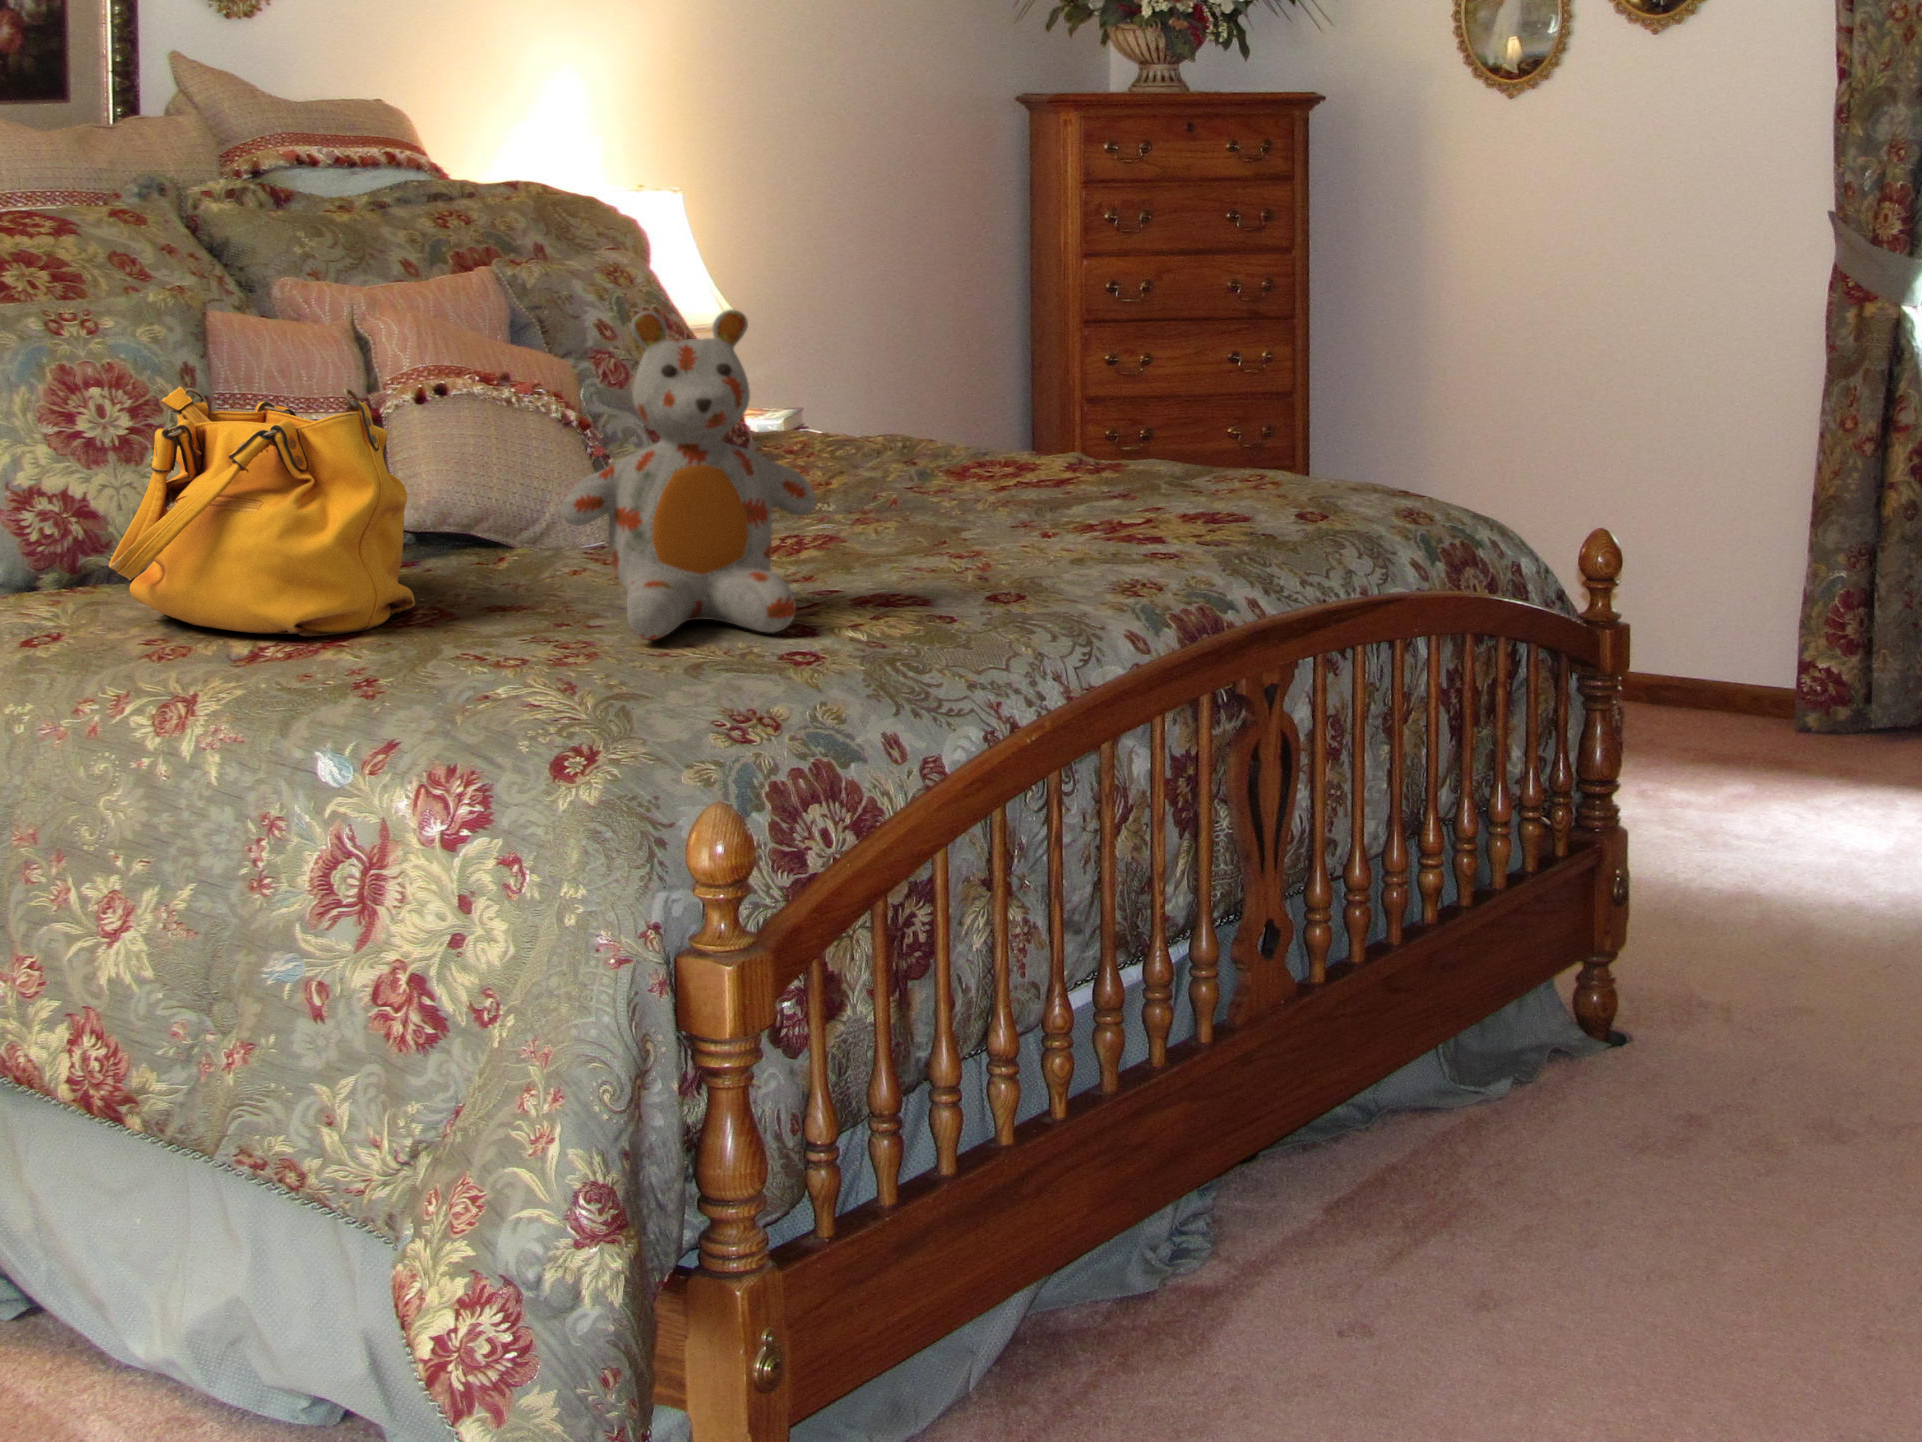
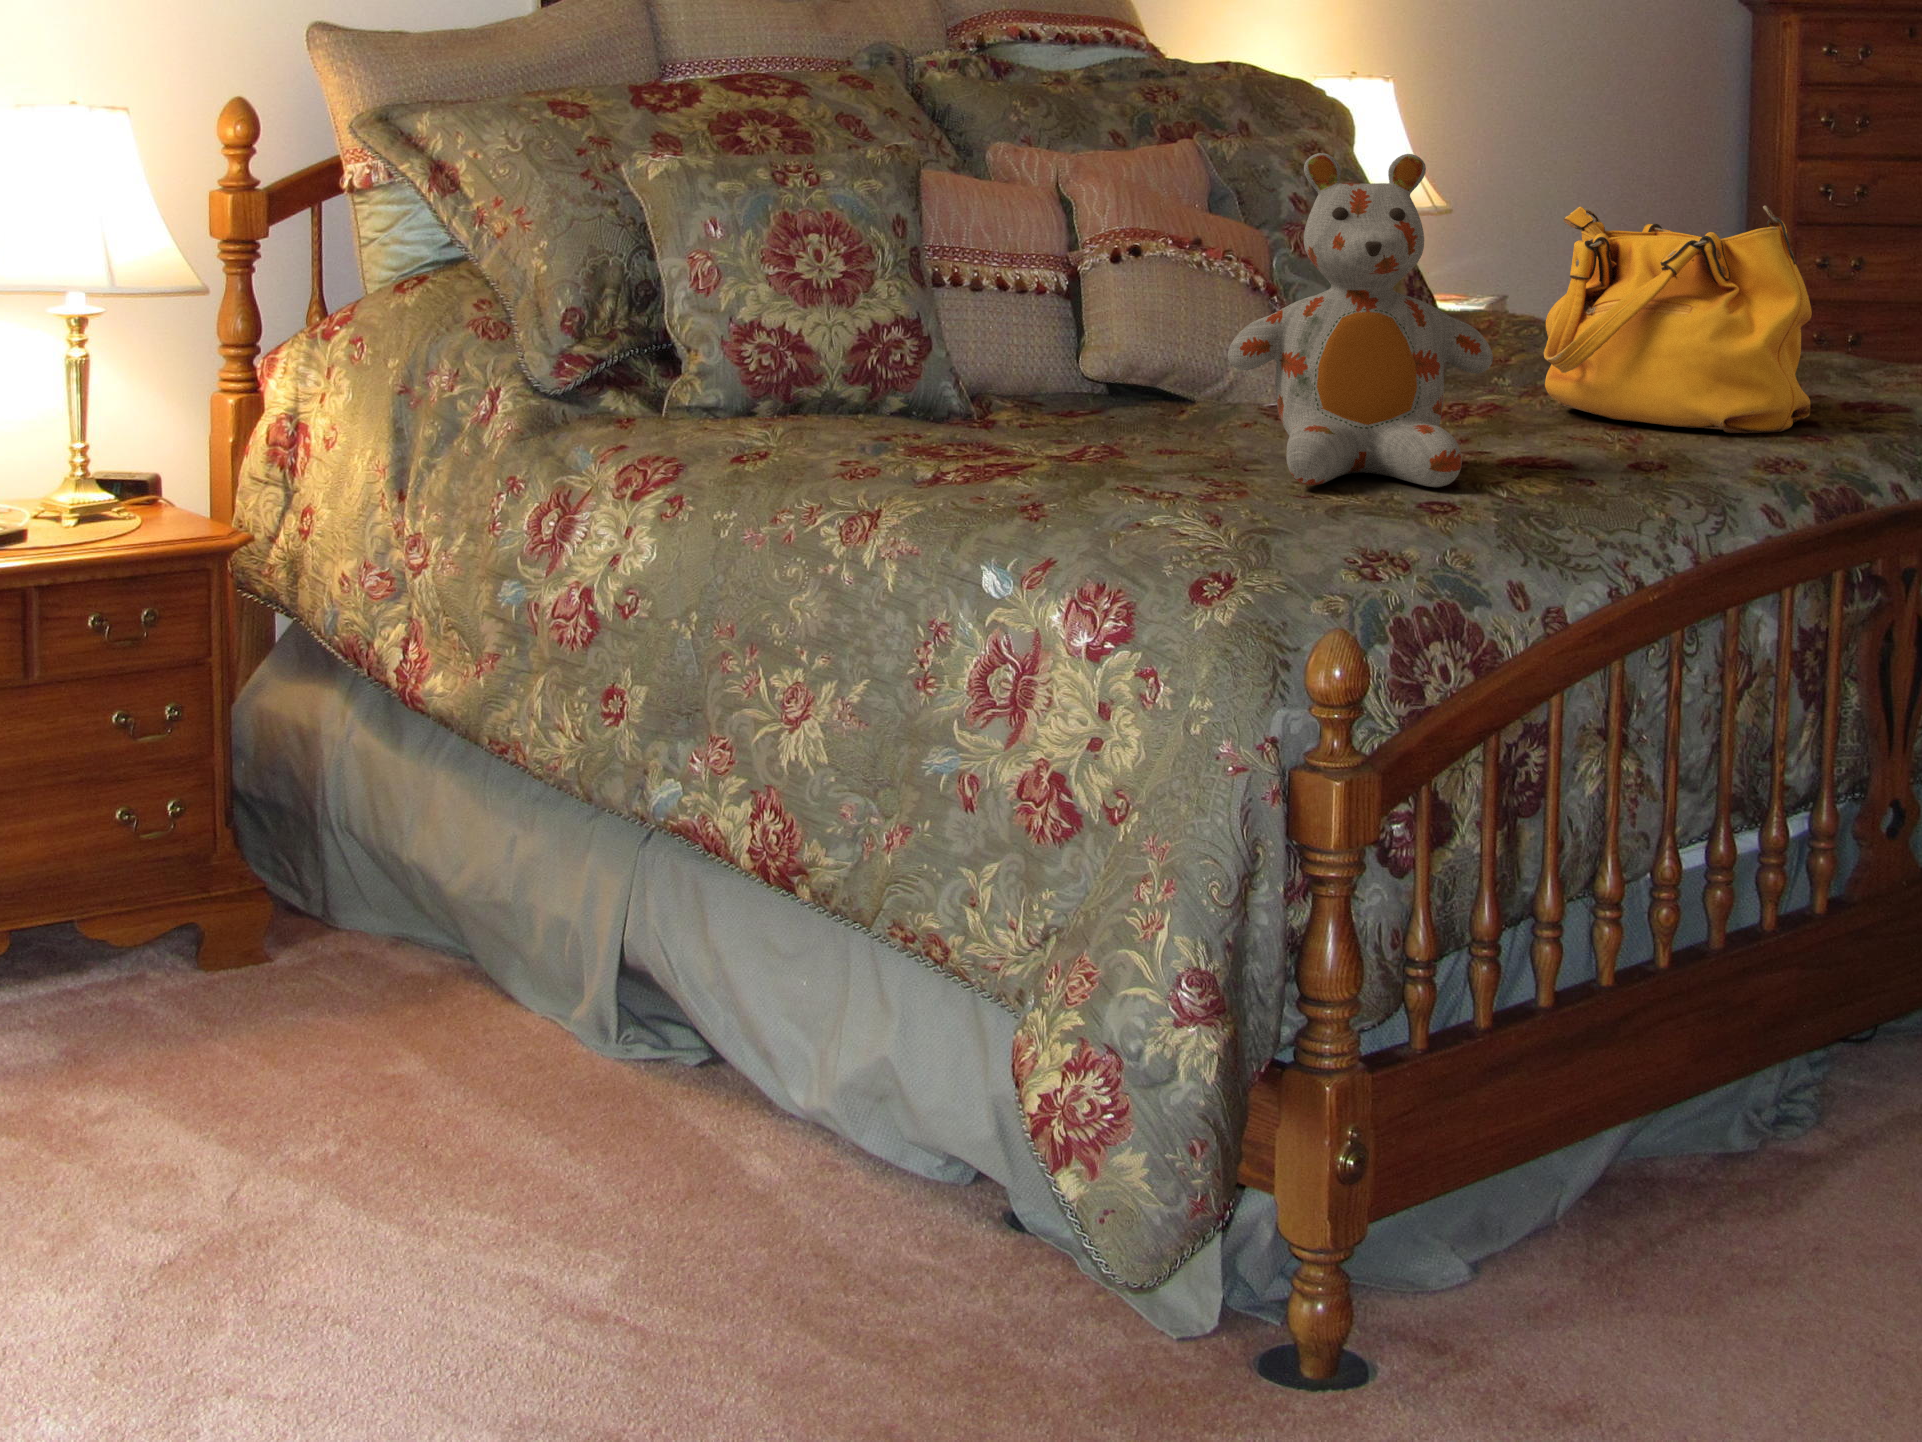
handbag: present [109,386,415,637] -> present [1544,206,1812,433]

